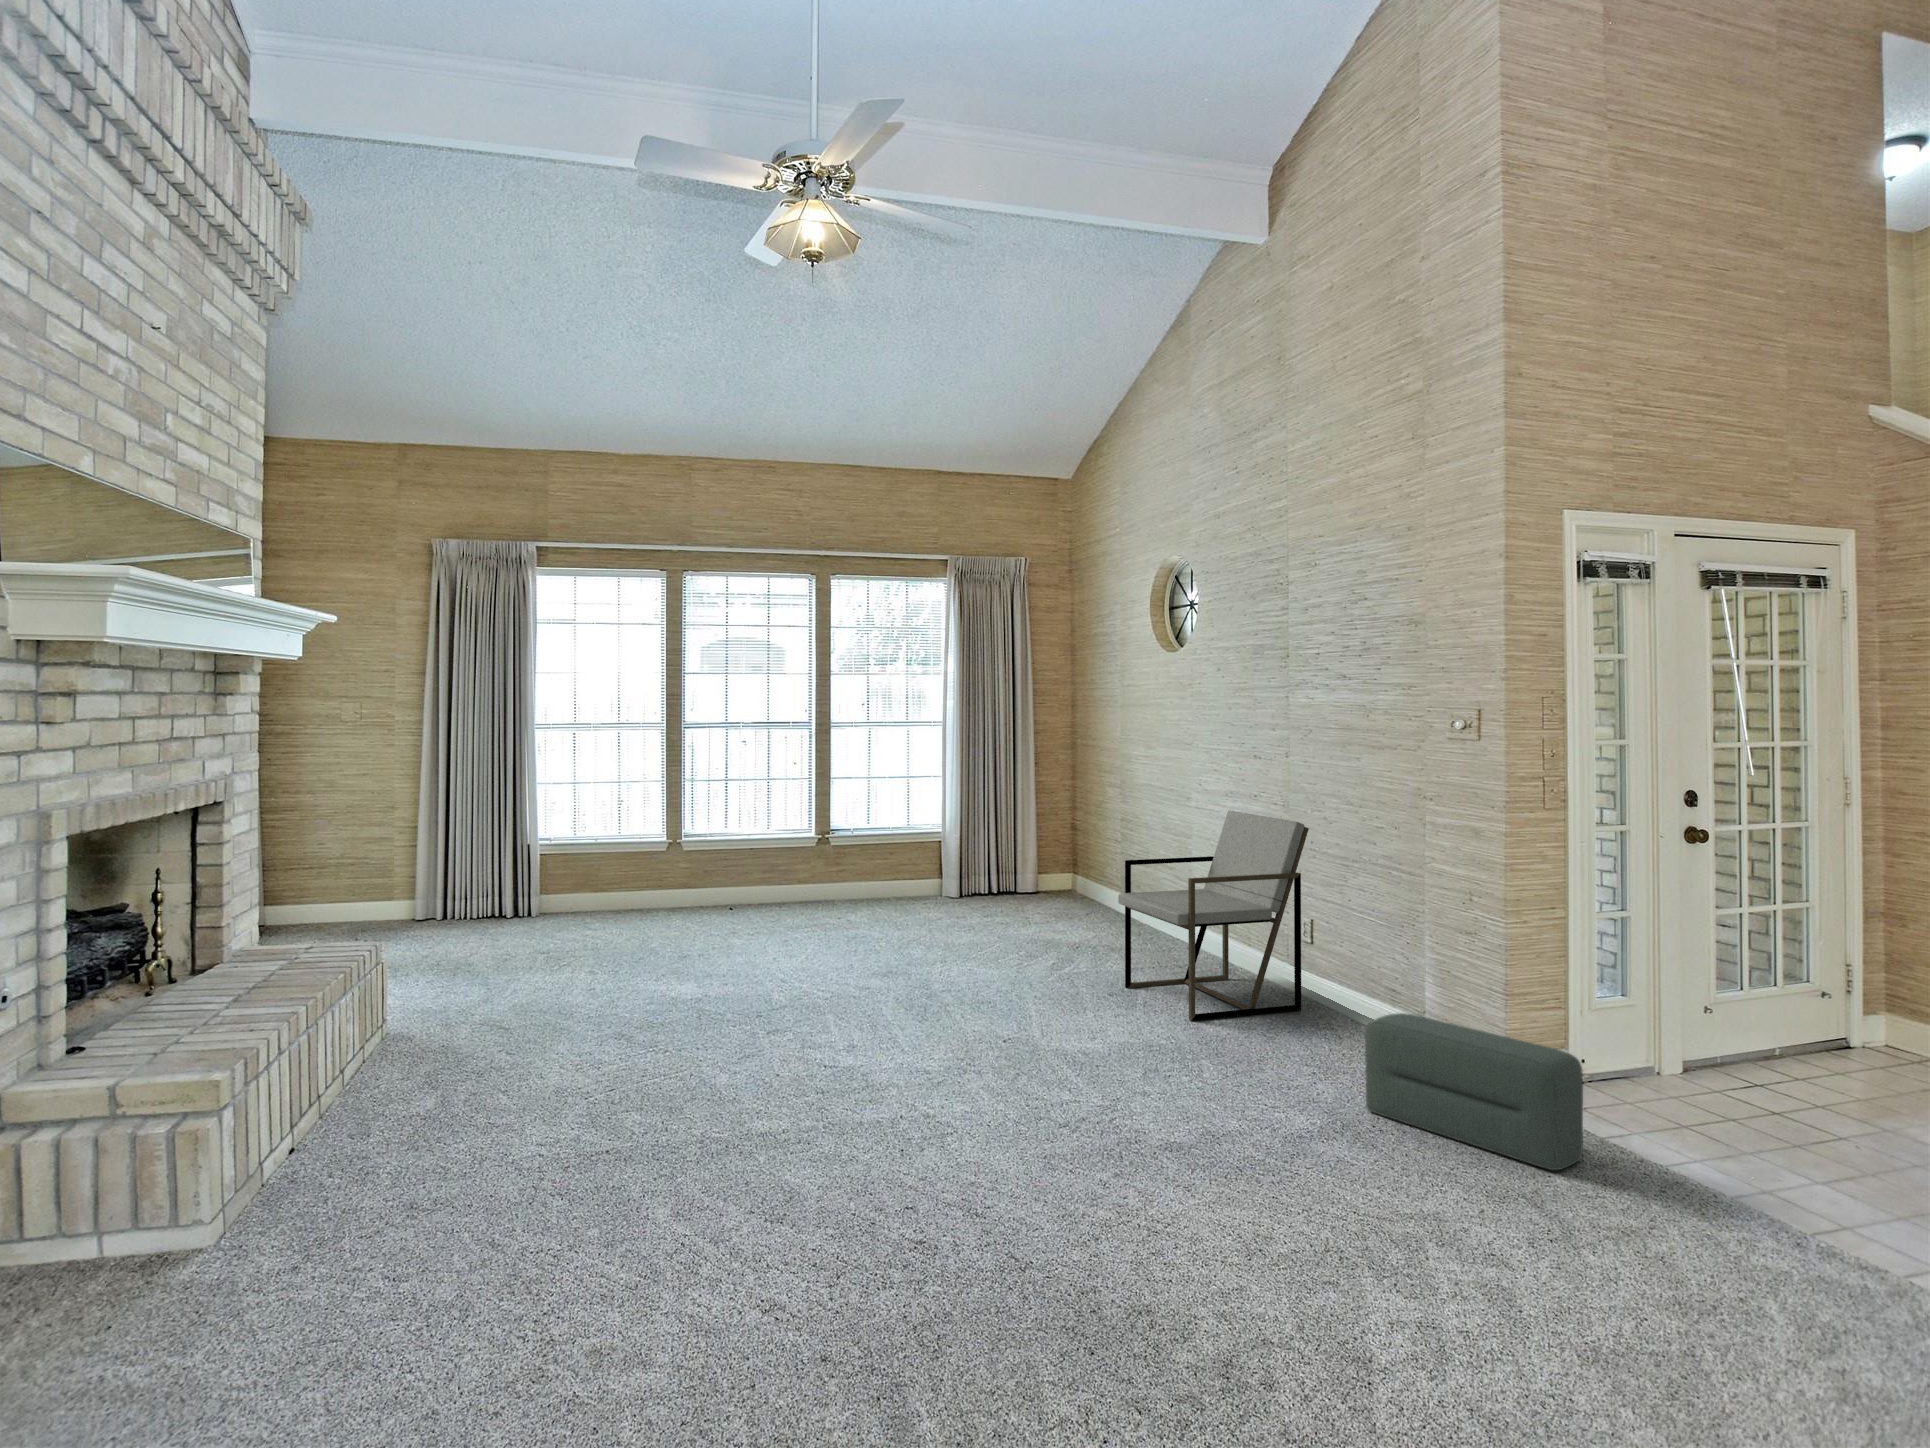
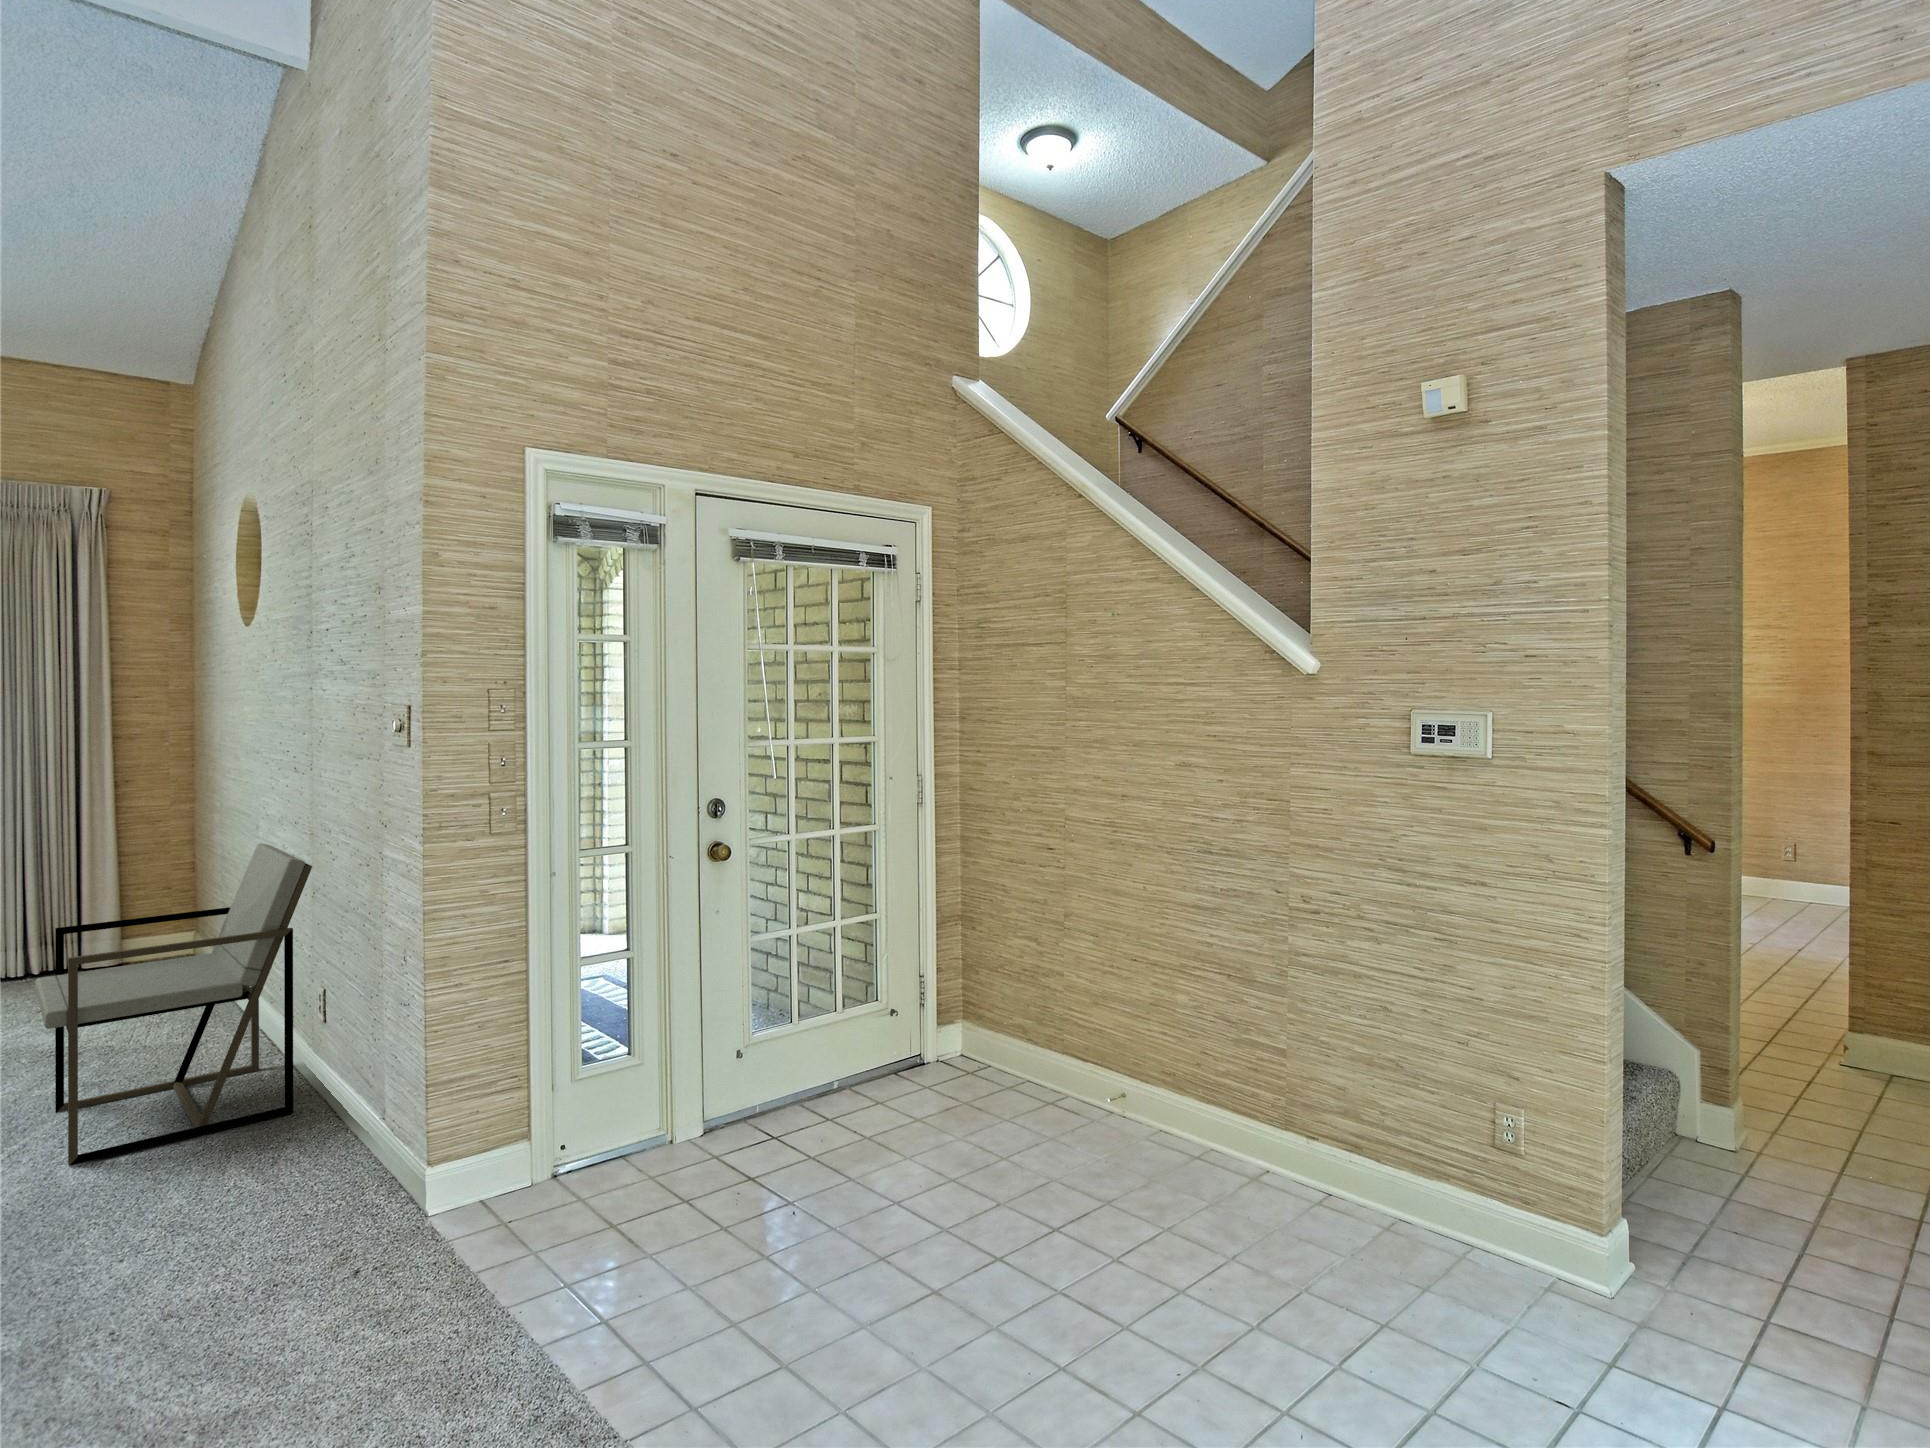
pouf: present [1365,1013,1583,1170] -> none [109,1156,353,1399]

